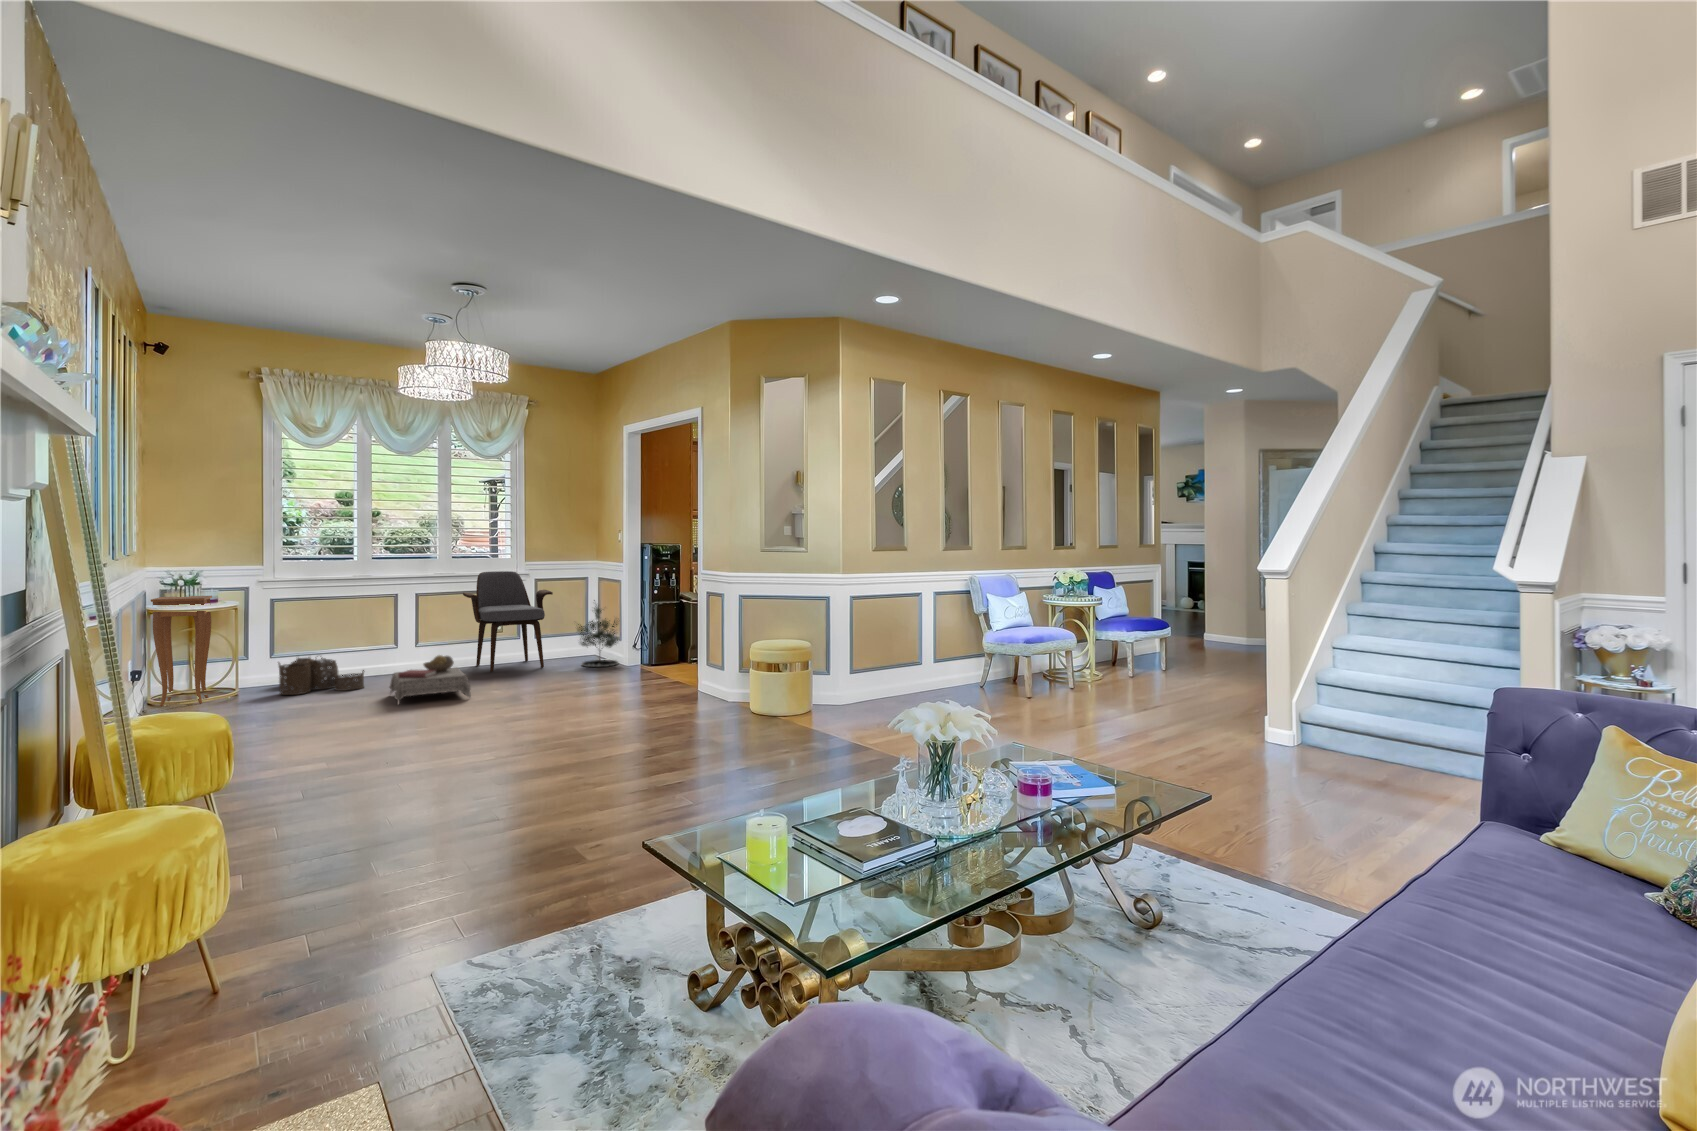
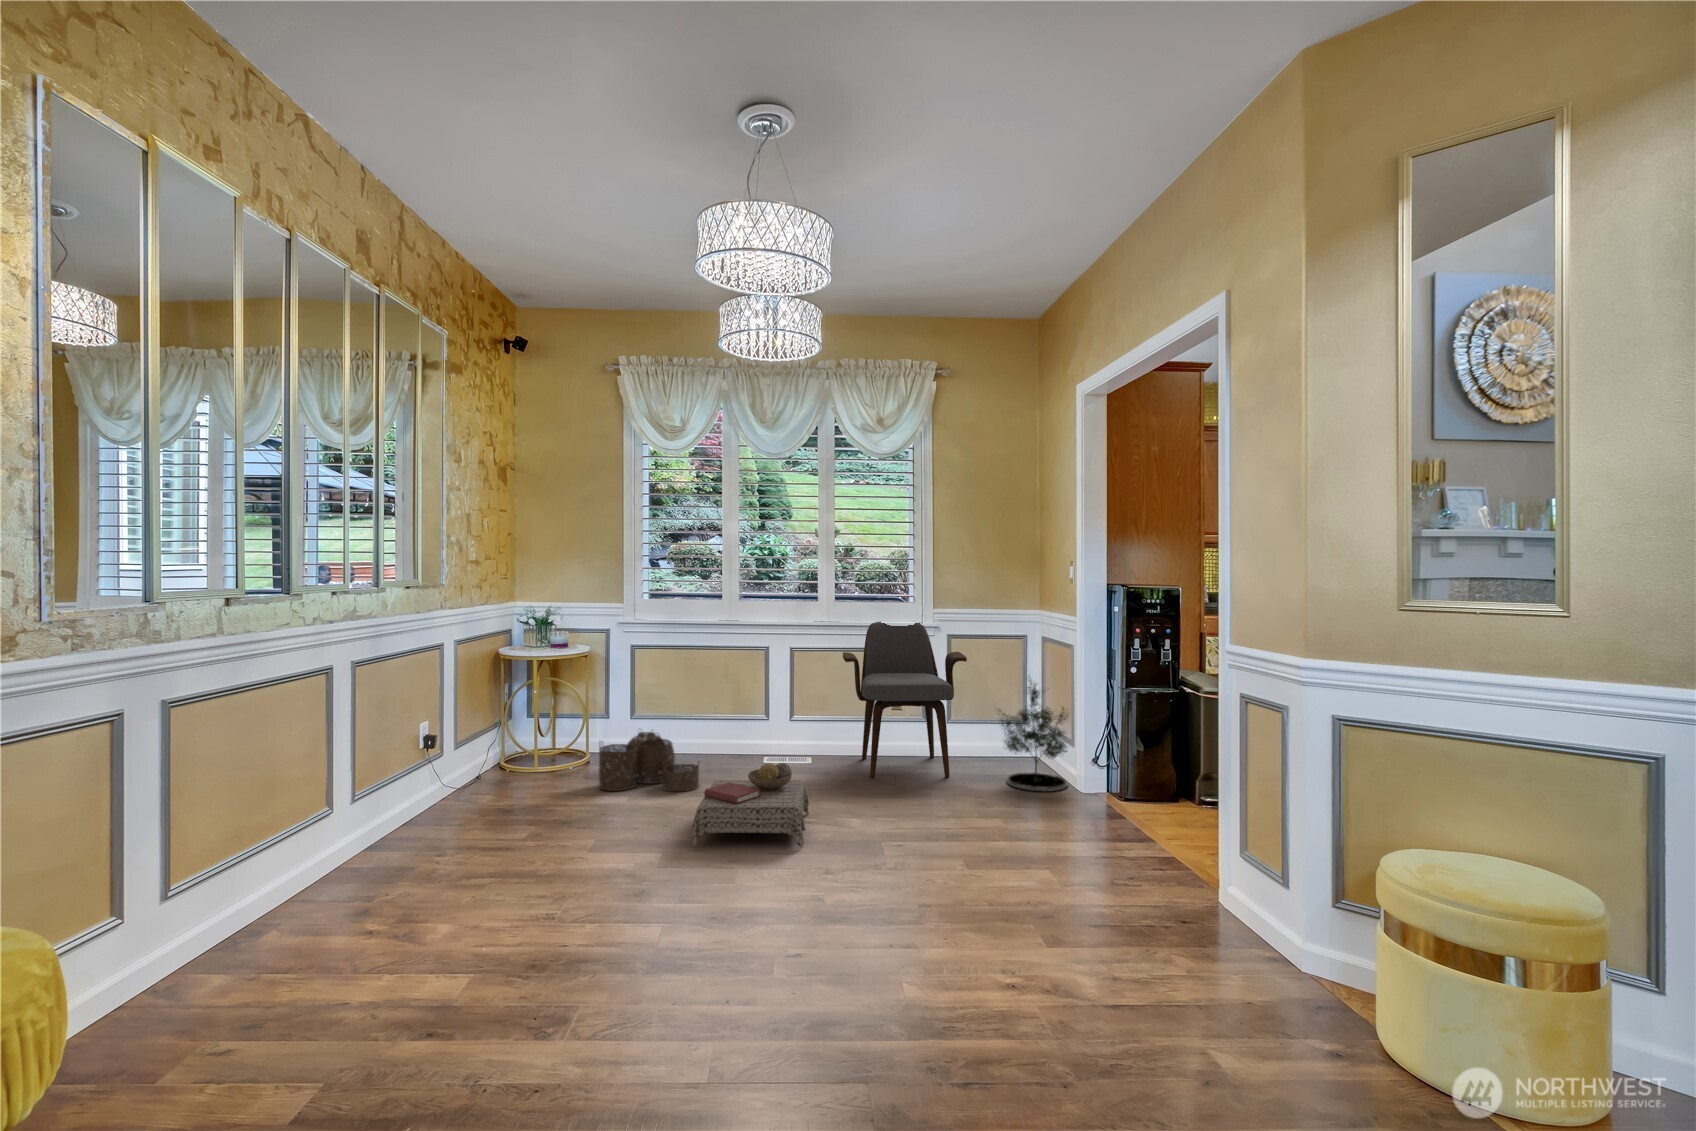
side table: present [151,596,212,706] -> none [466,646,543,790]

